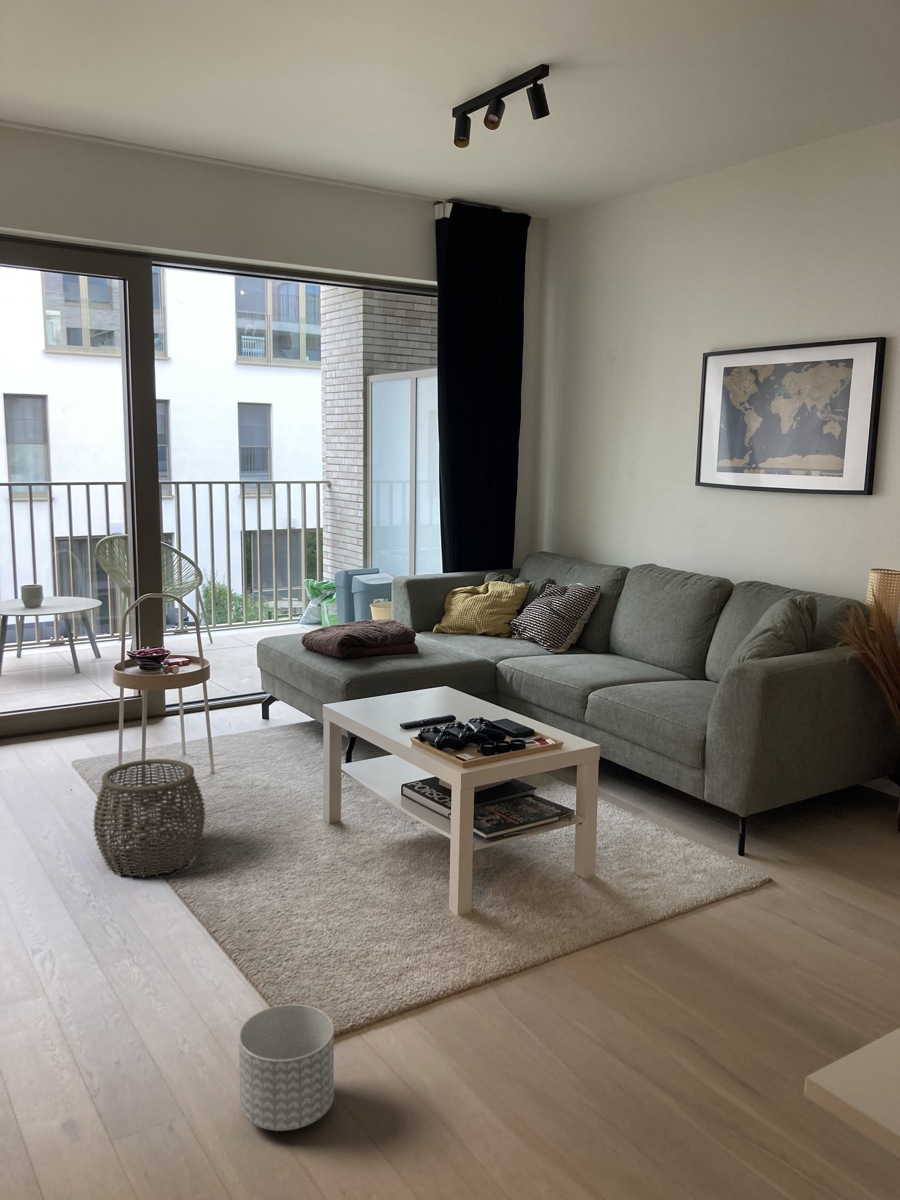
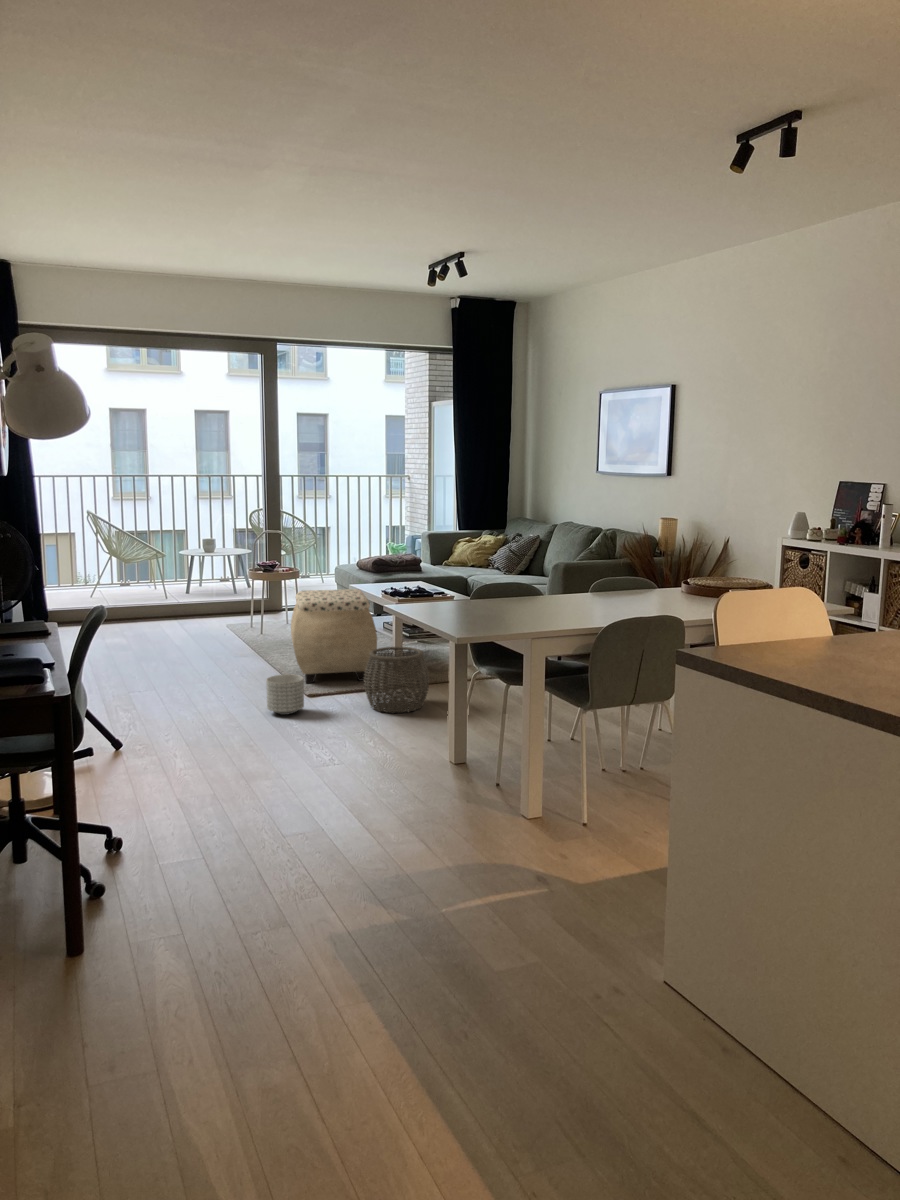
ottoman: none [234,728,442,955] -> present [291,589,377,683]
woven basket: present [94,759,205,877] -> present [364,647,429,713]

